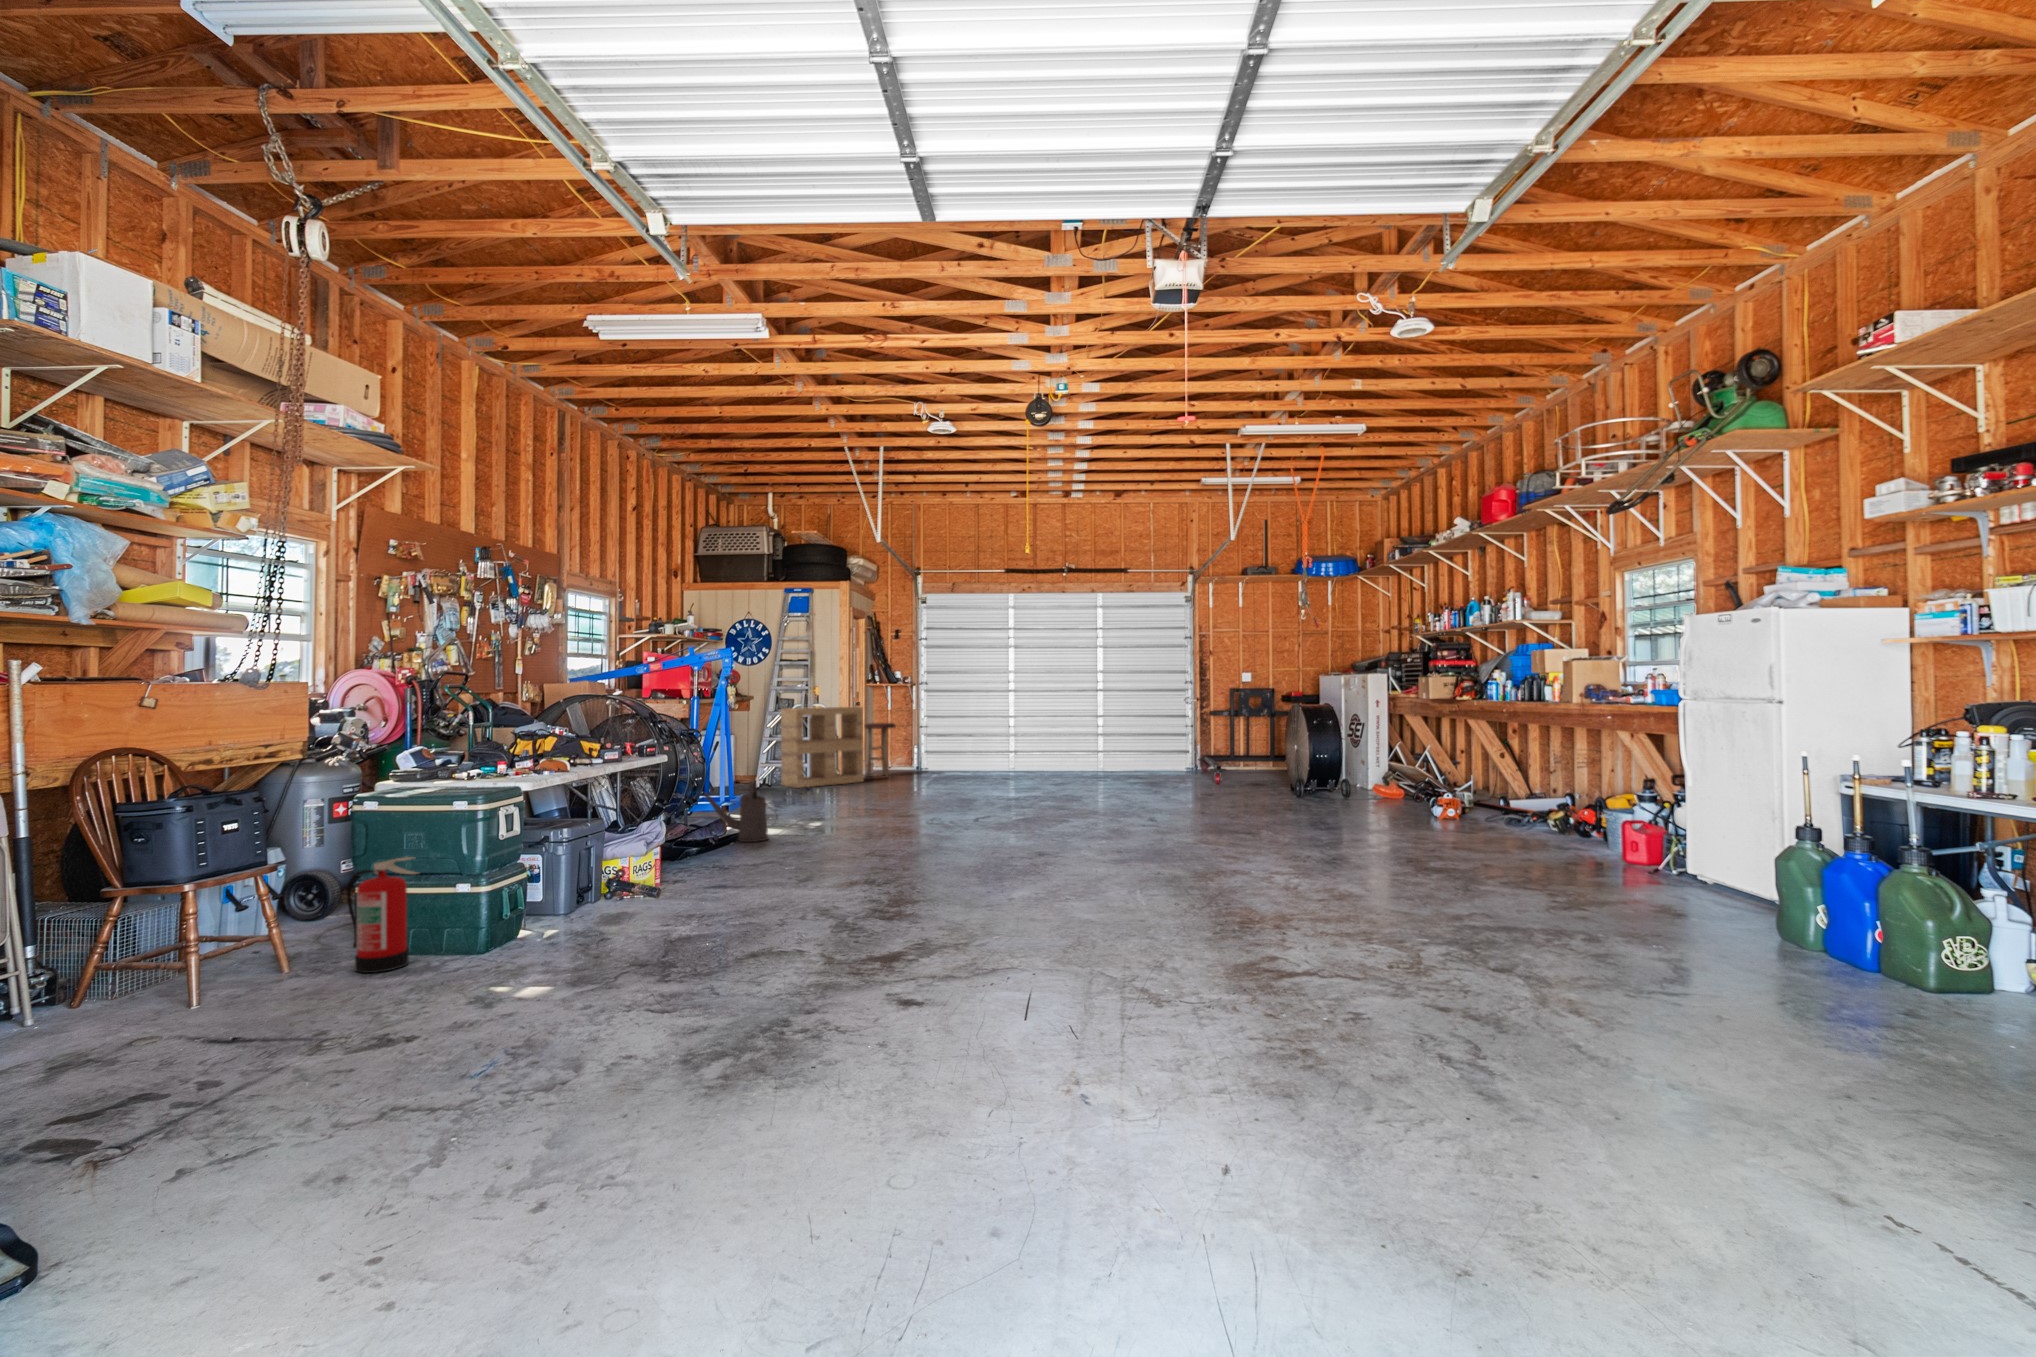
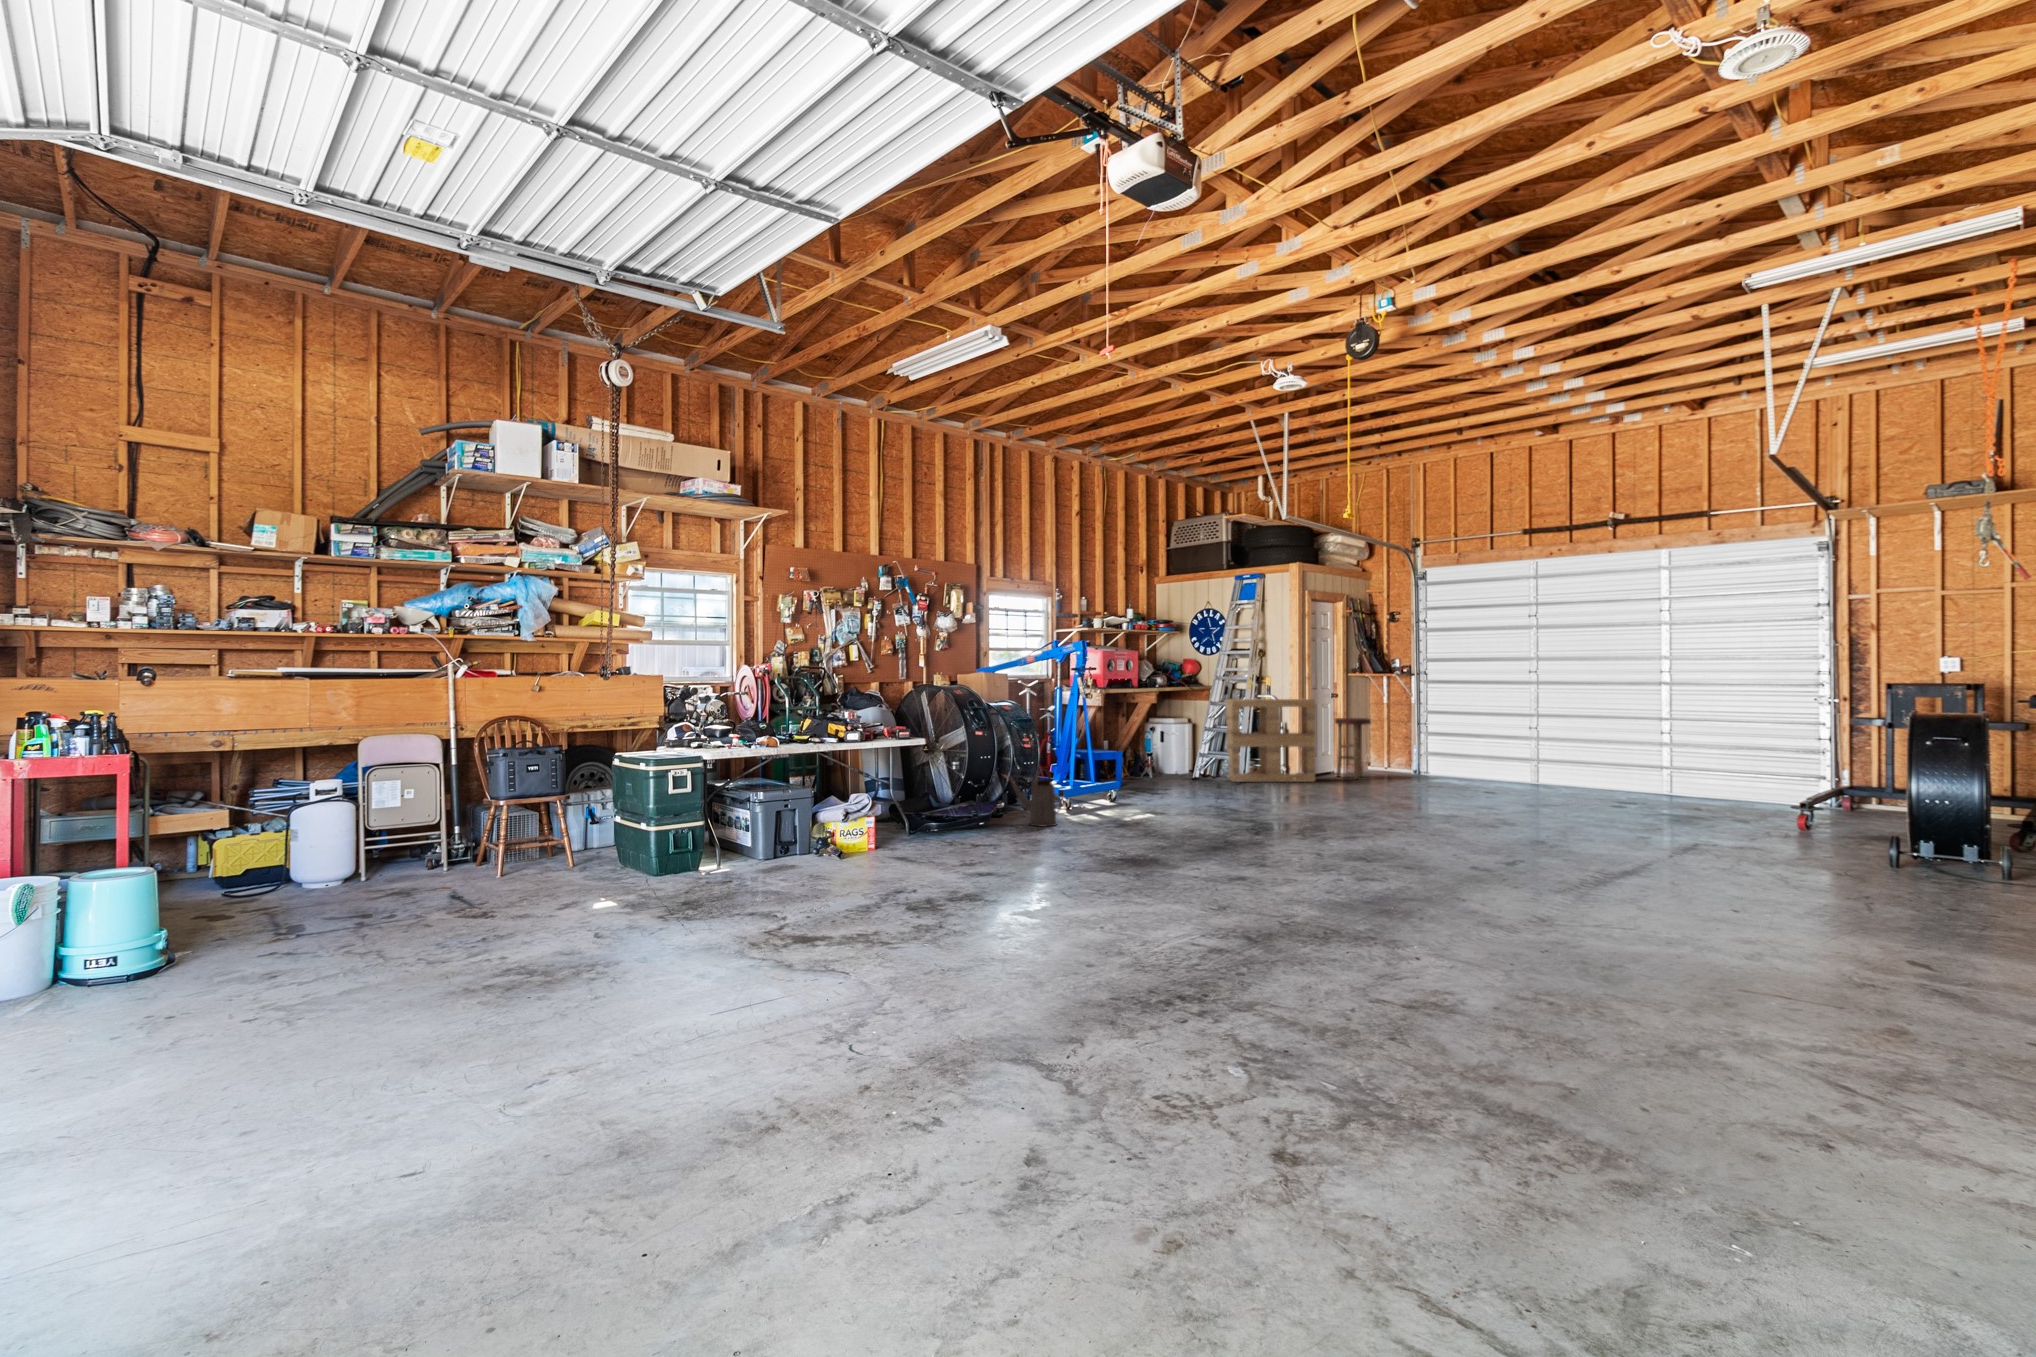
fire extinguisher: present [346,857,416,973] -> none [593,799,626,875]

